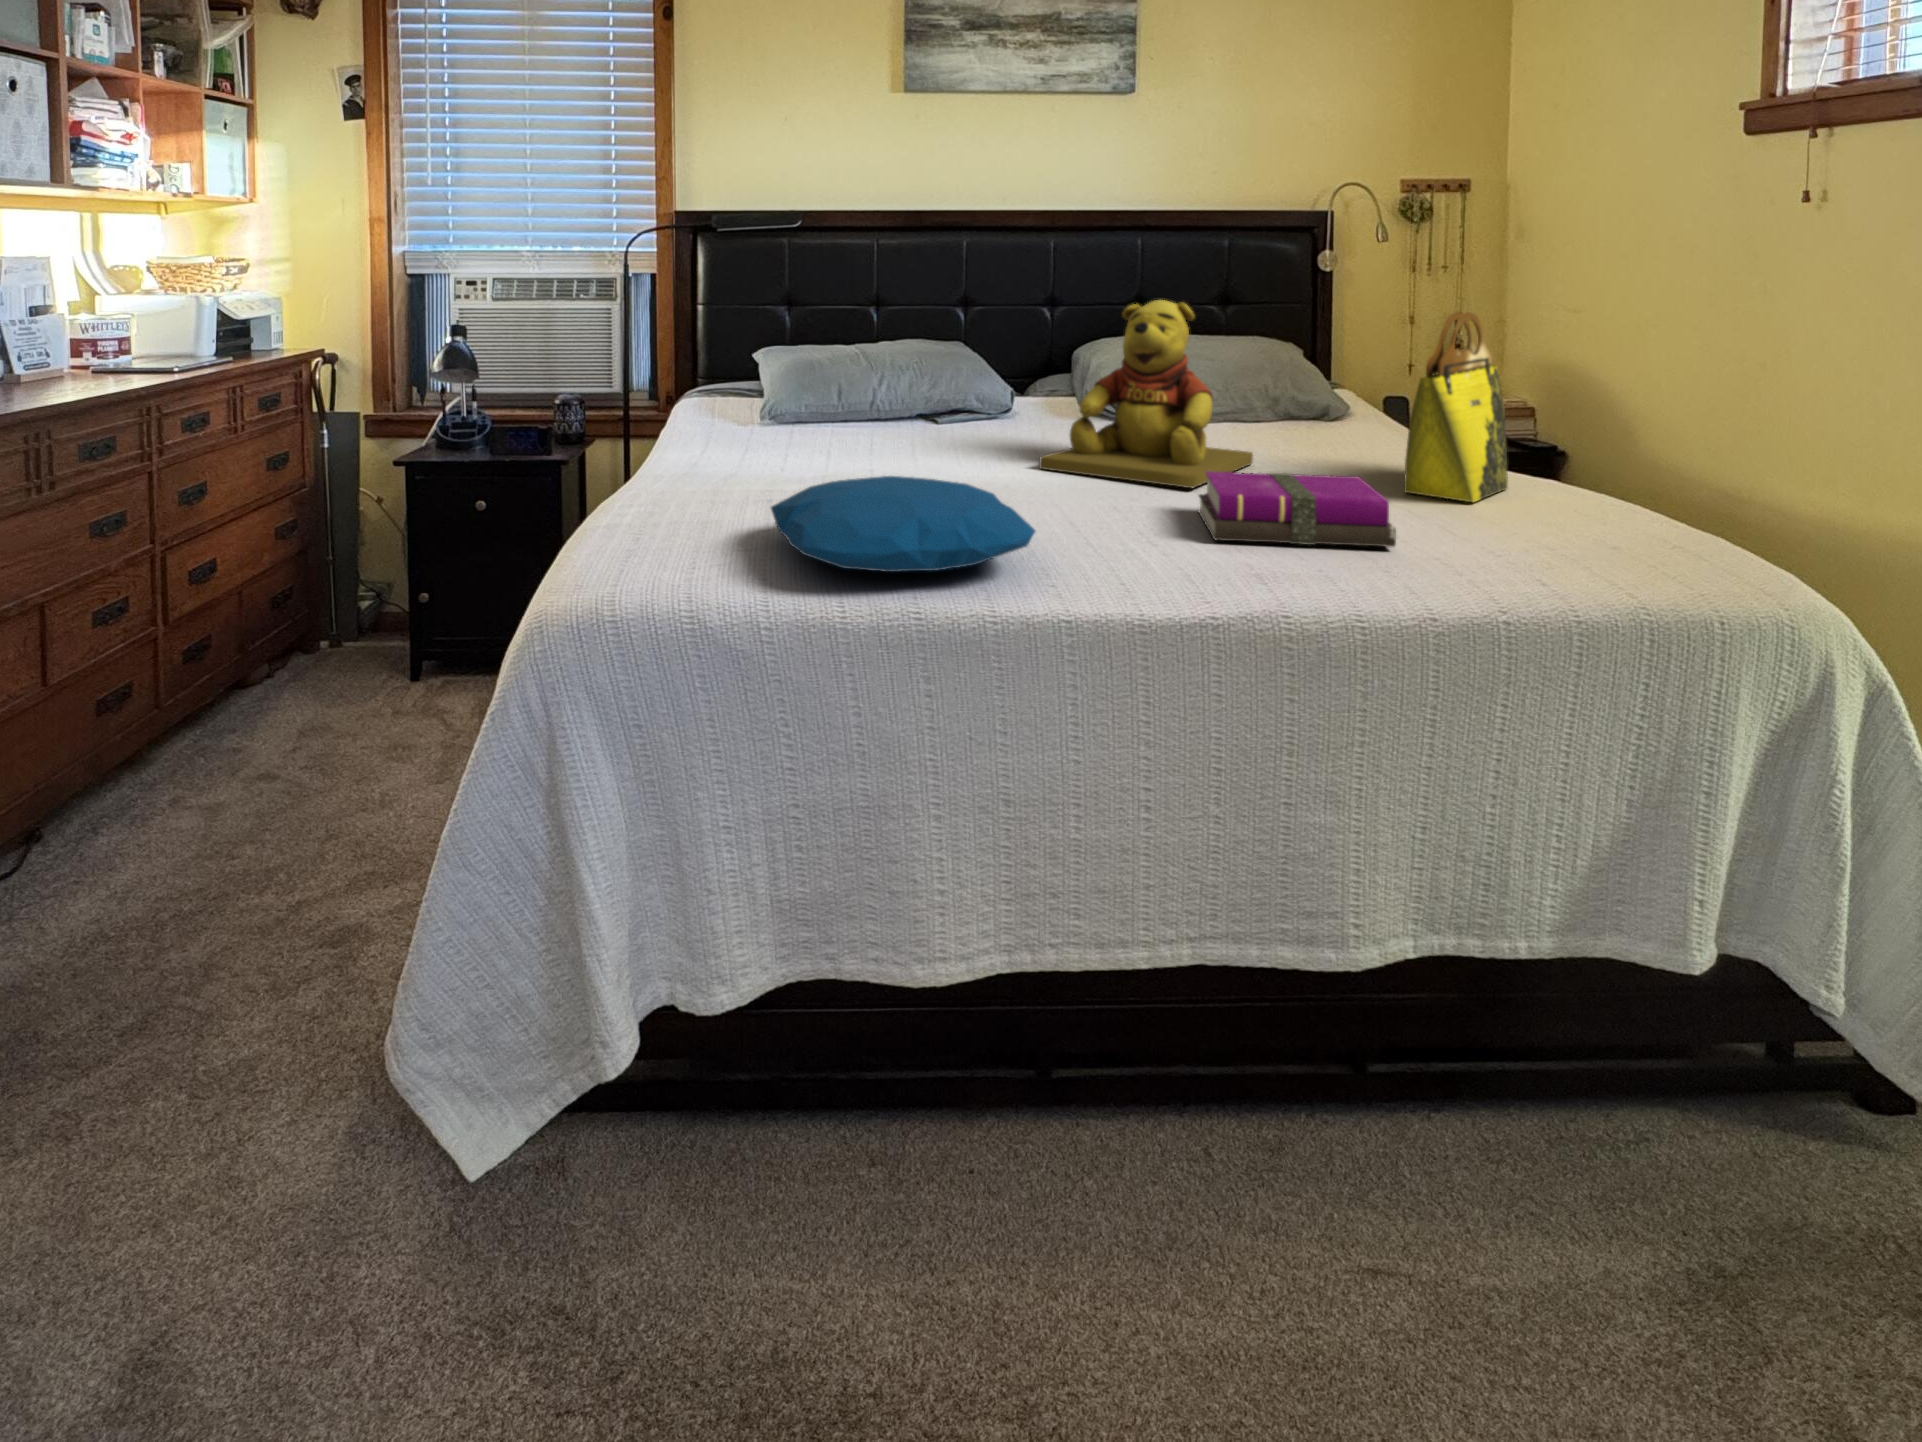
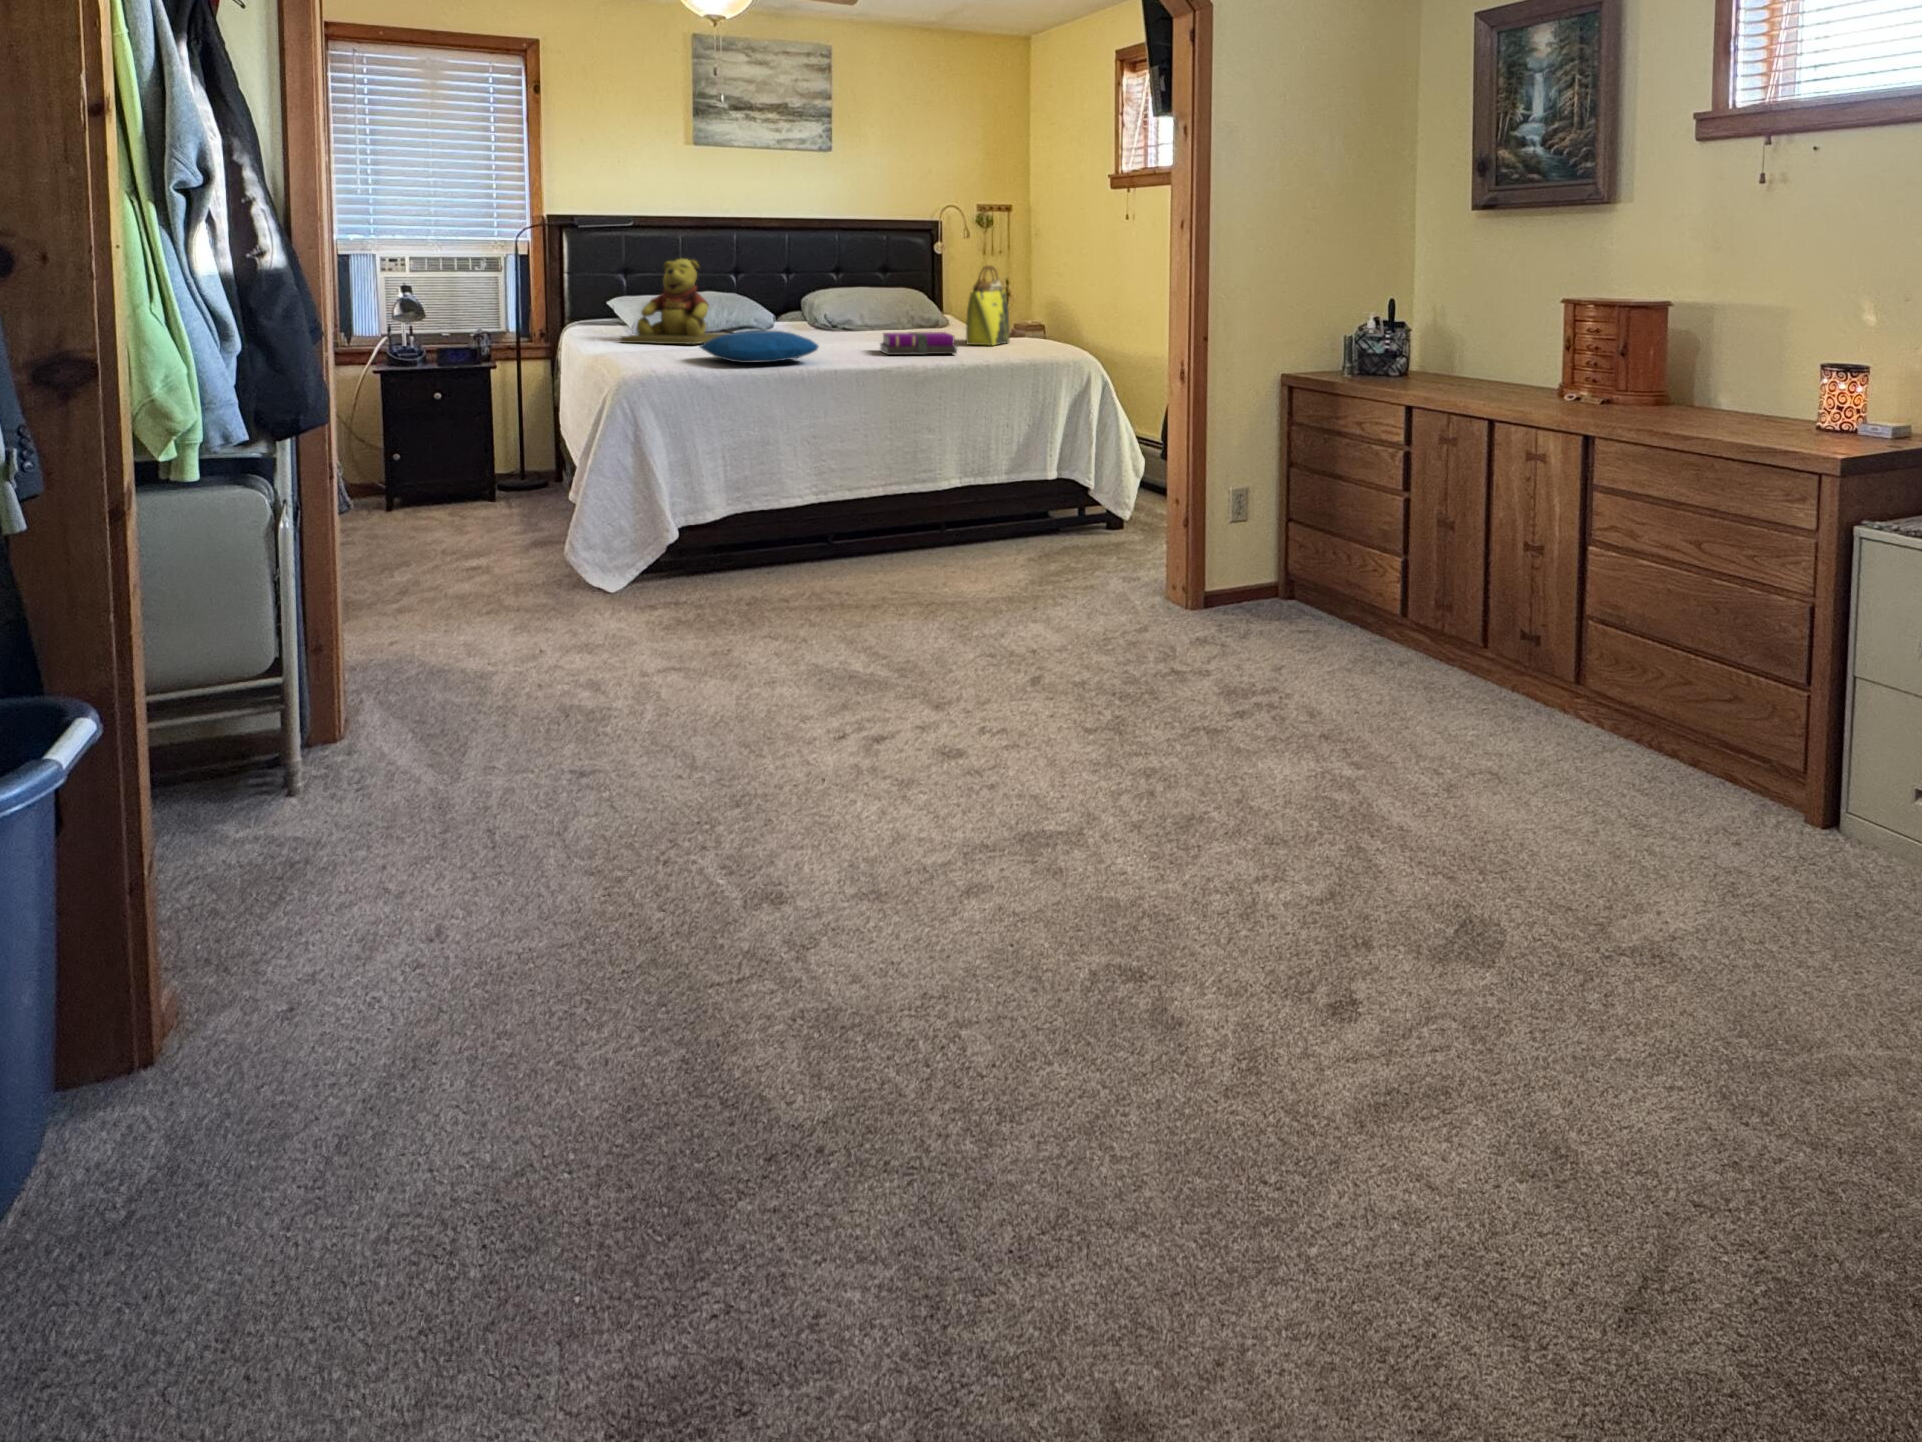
teddy bear: present [1039,300,1253,488] -> present [620,259,728,344]

